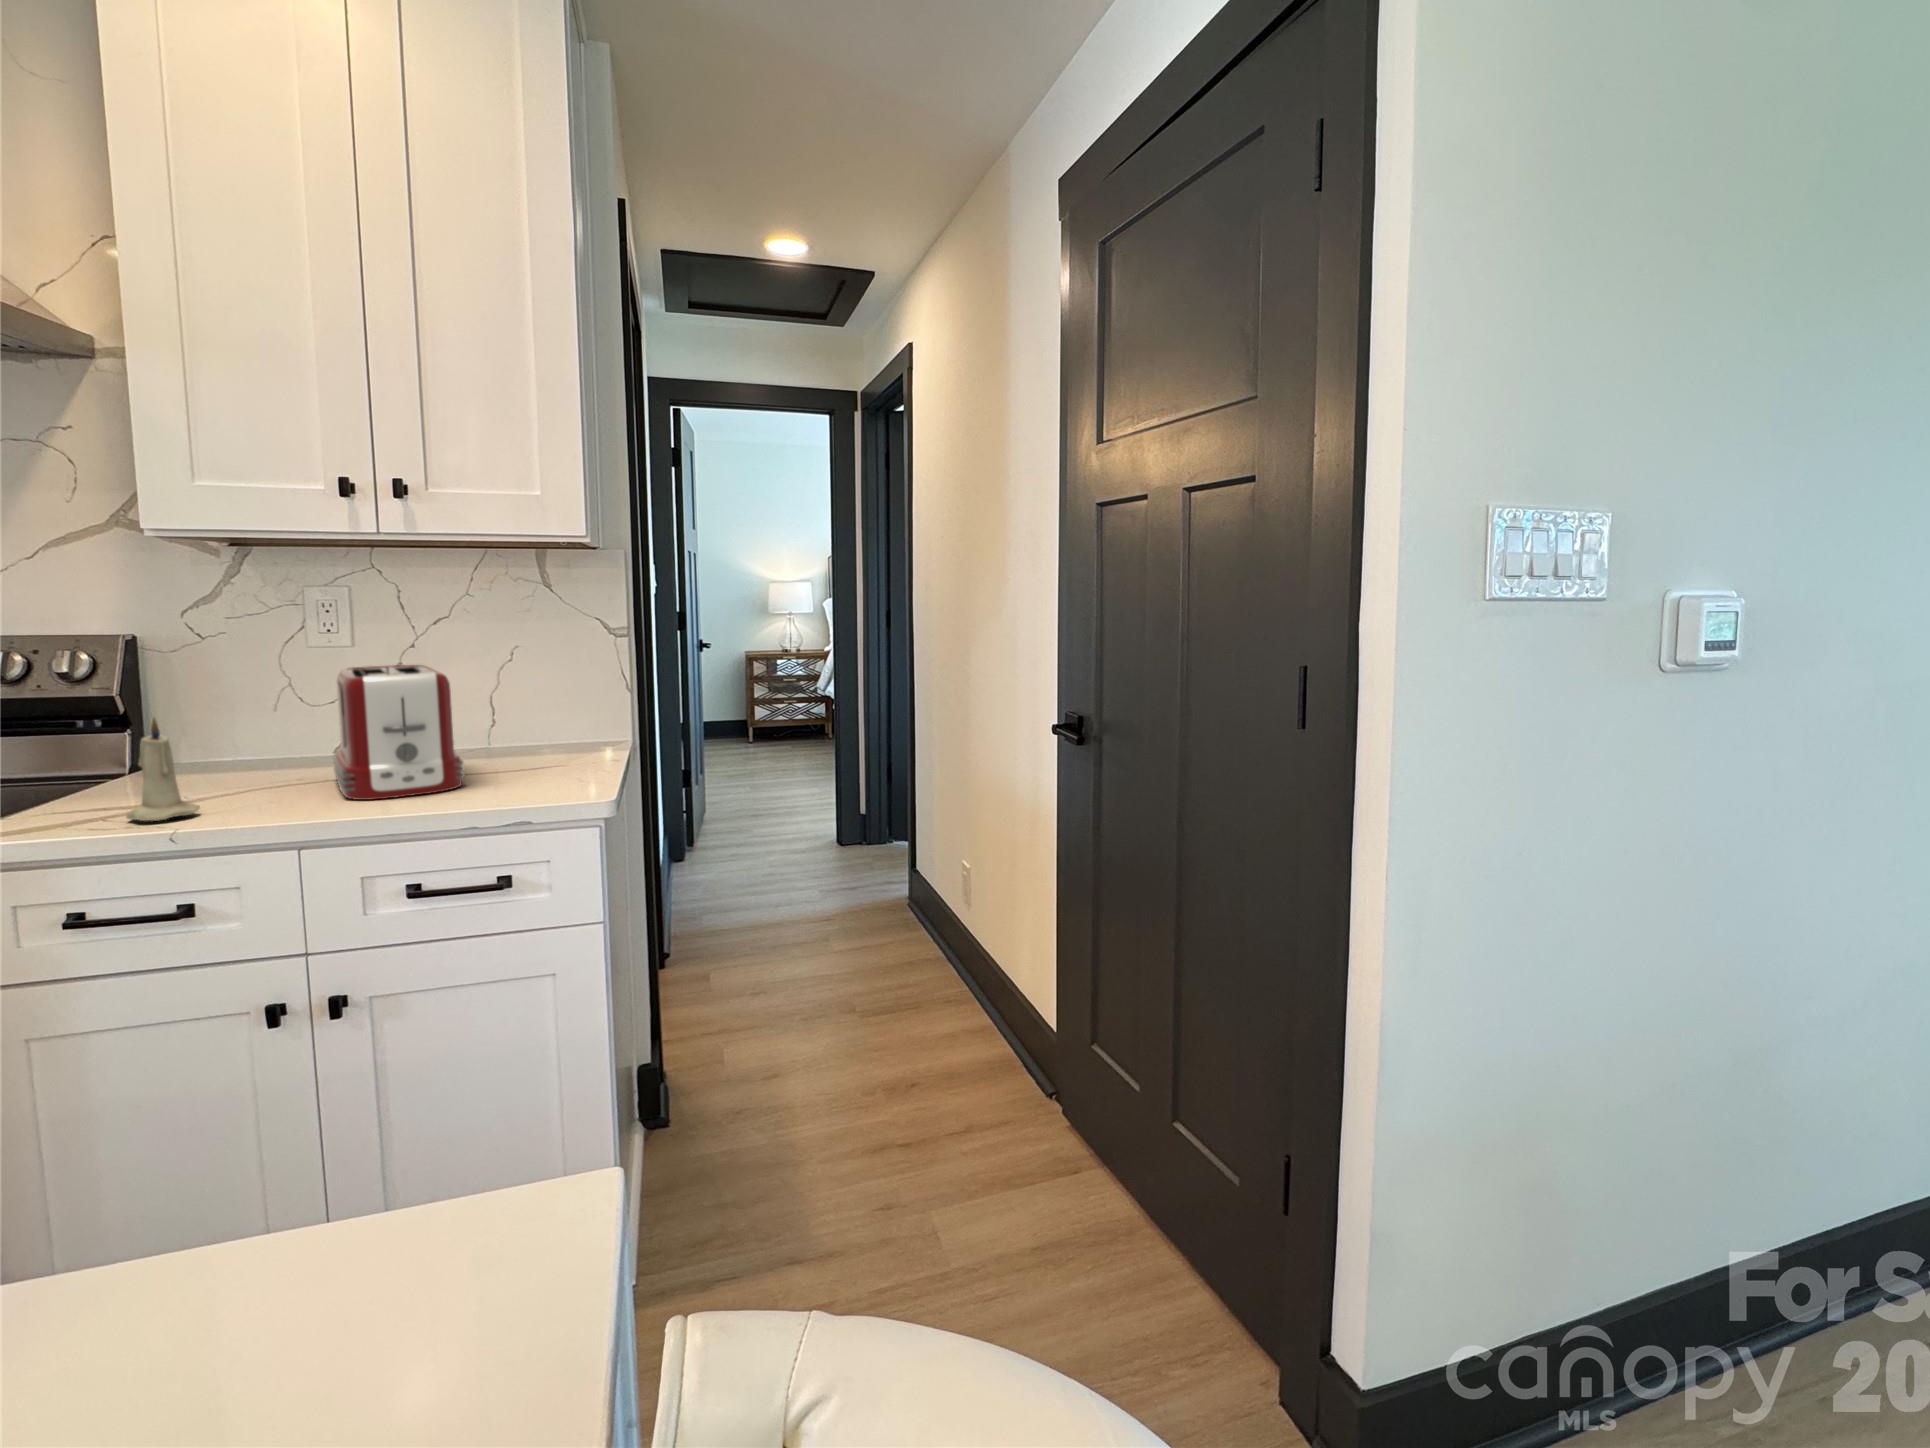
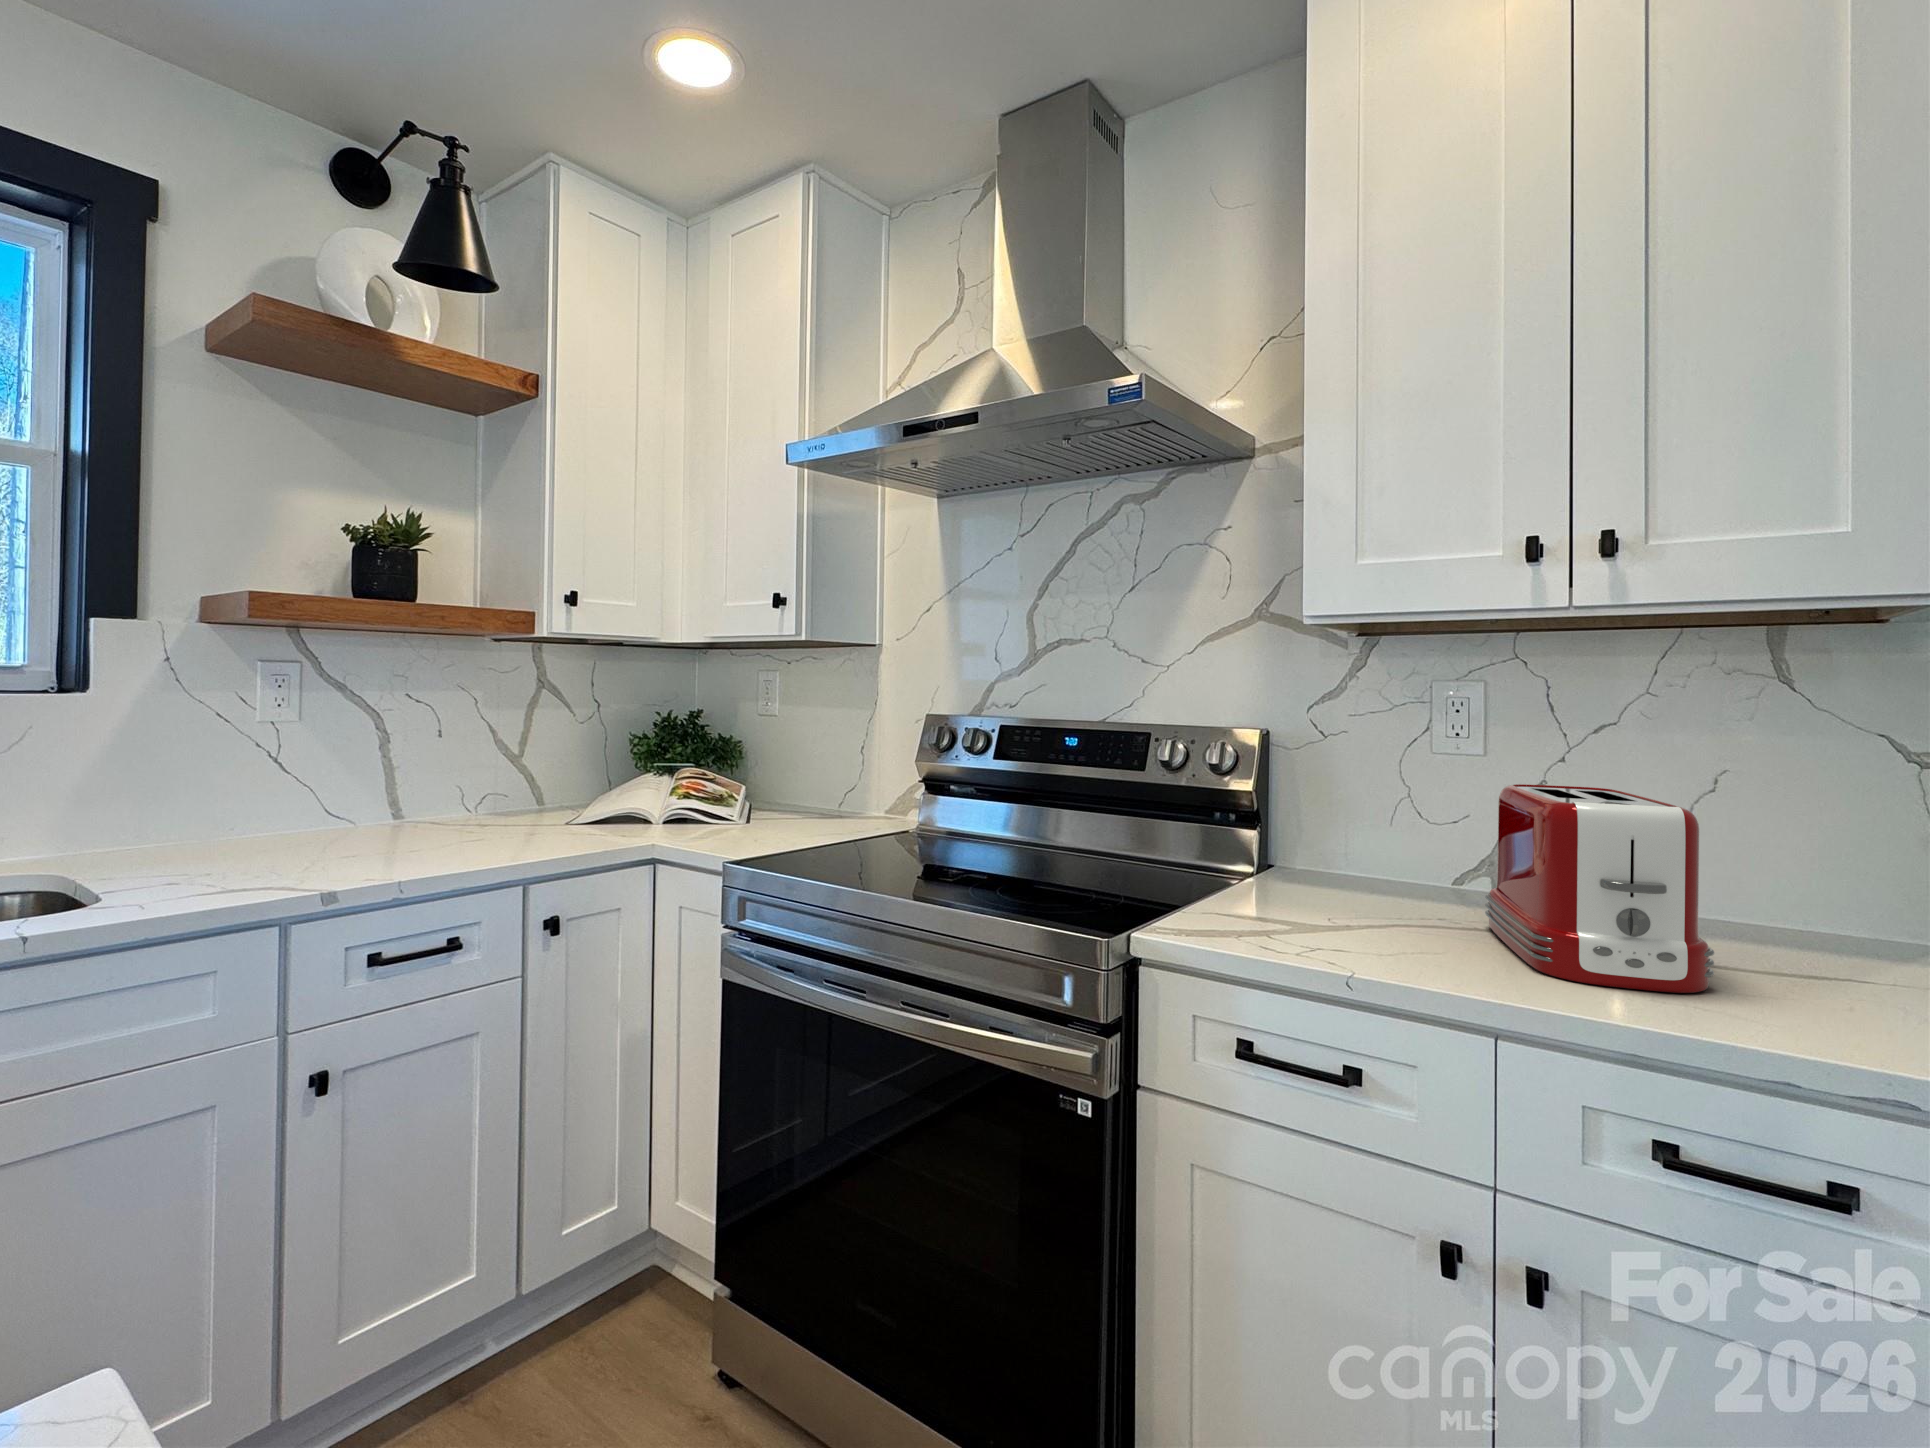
candle: present [126,718,200,821] -> none [1292,825,1364,952]

